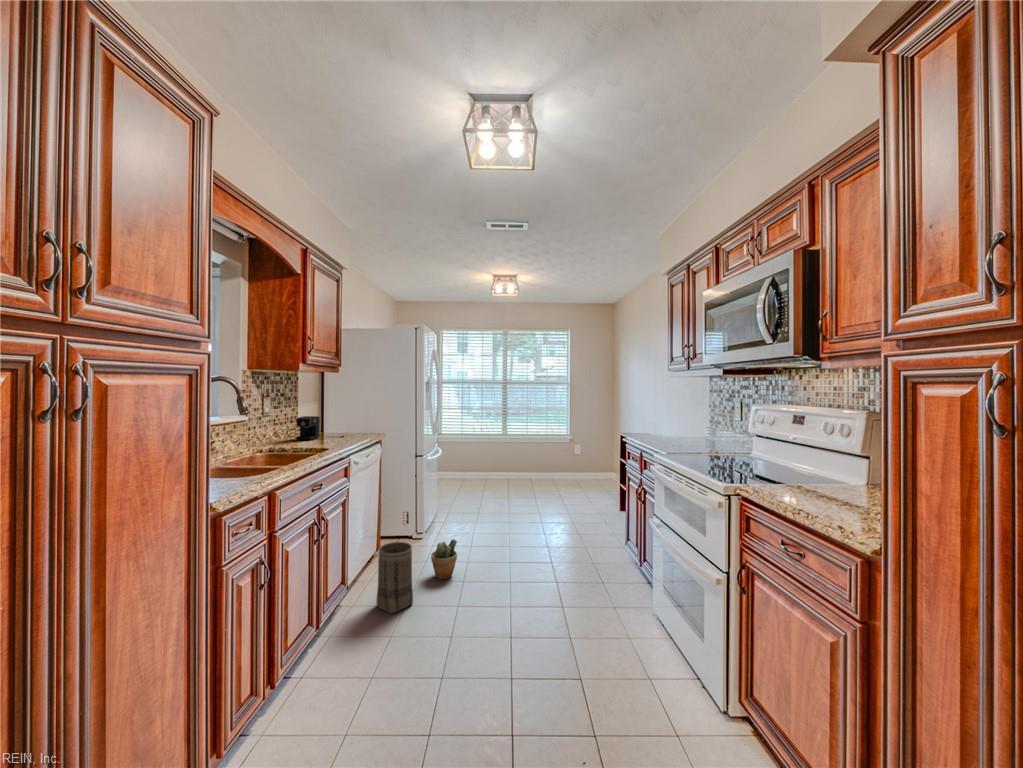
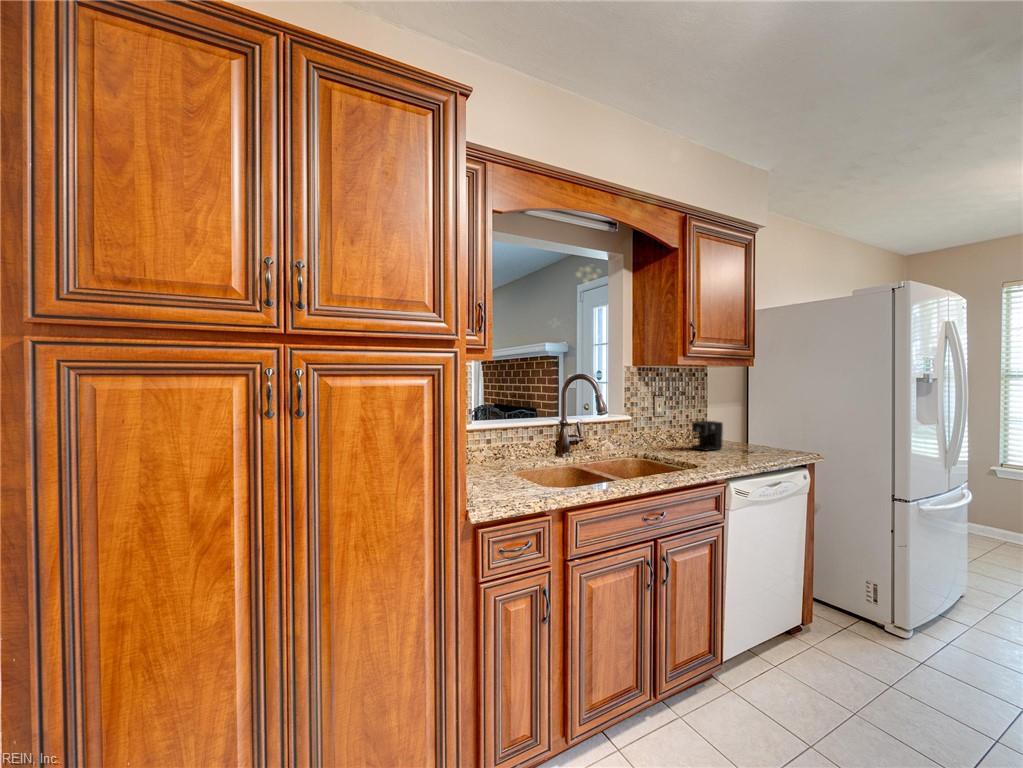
potted plant: present [431,539,457,579] -> none [888,664,951,739]
basket: present [377,542,413,614] -> none [765,625,827,743]

